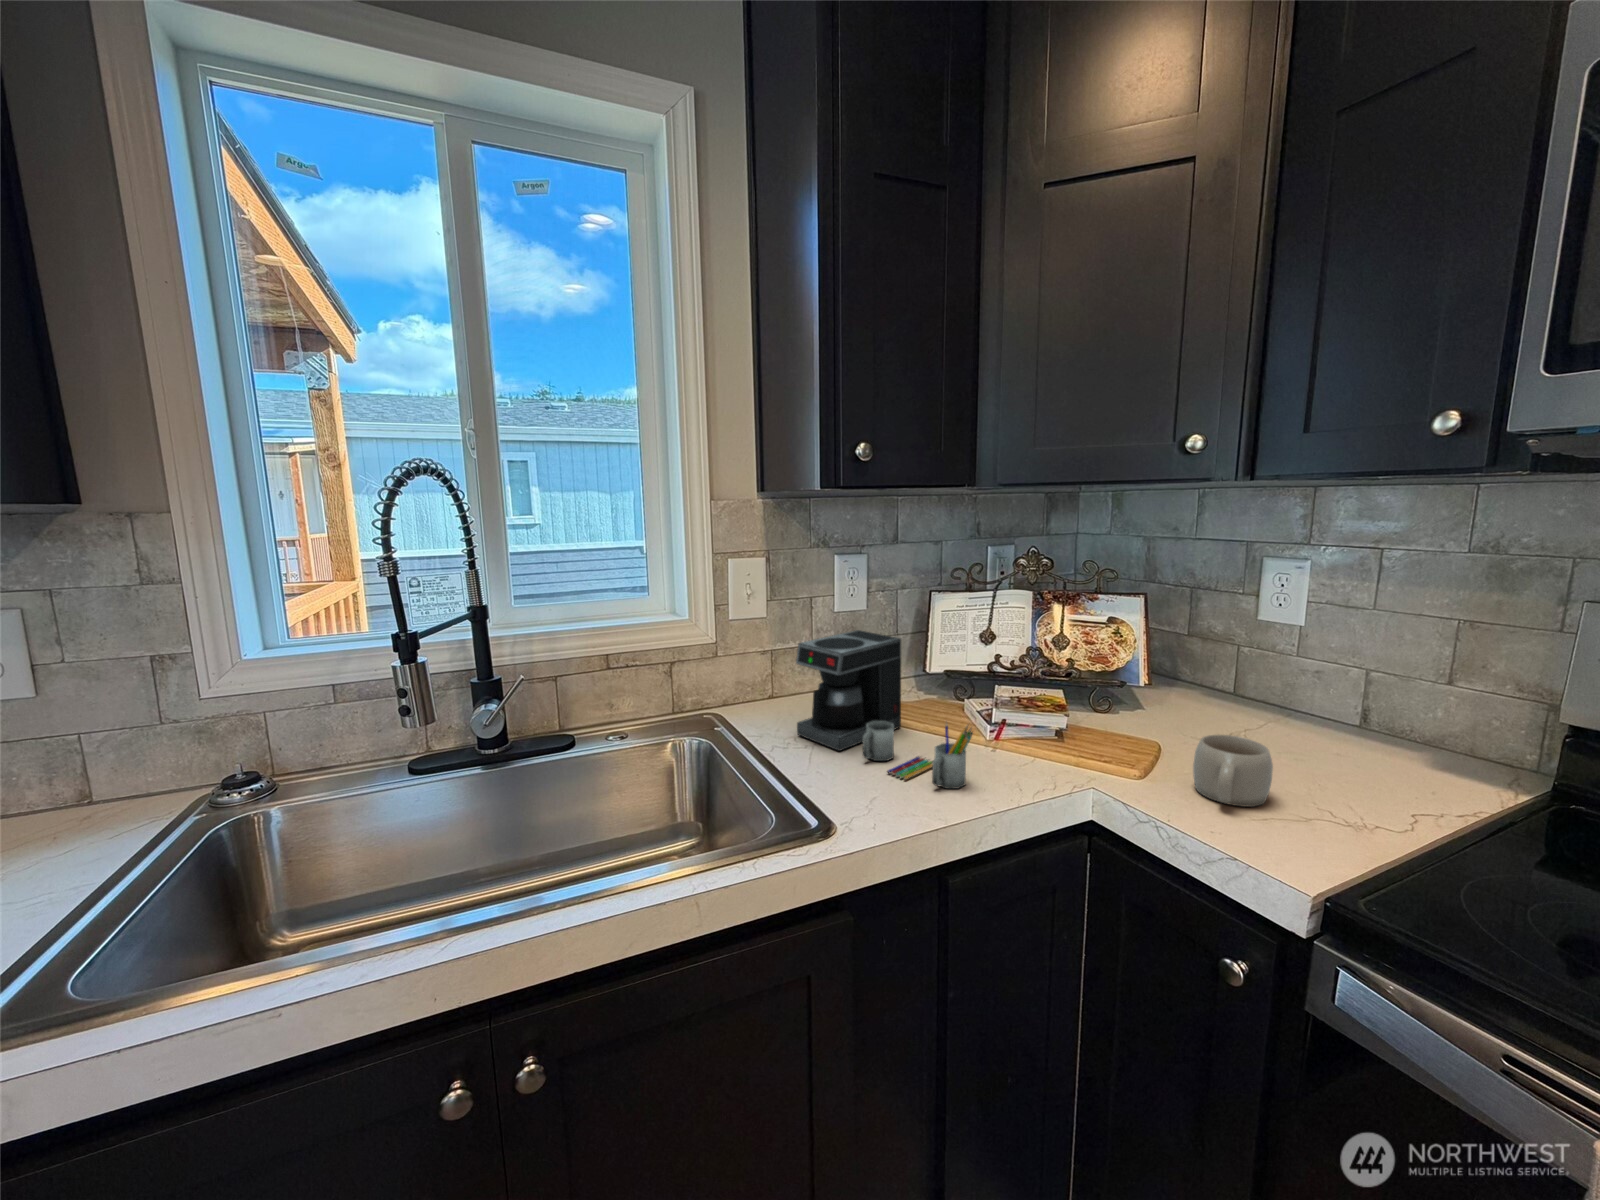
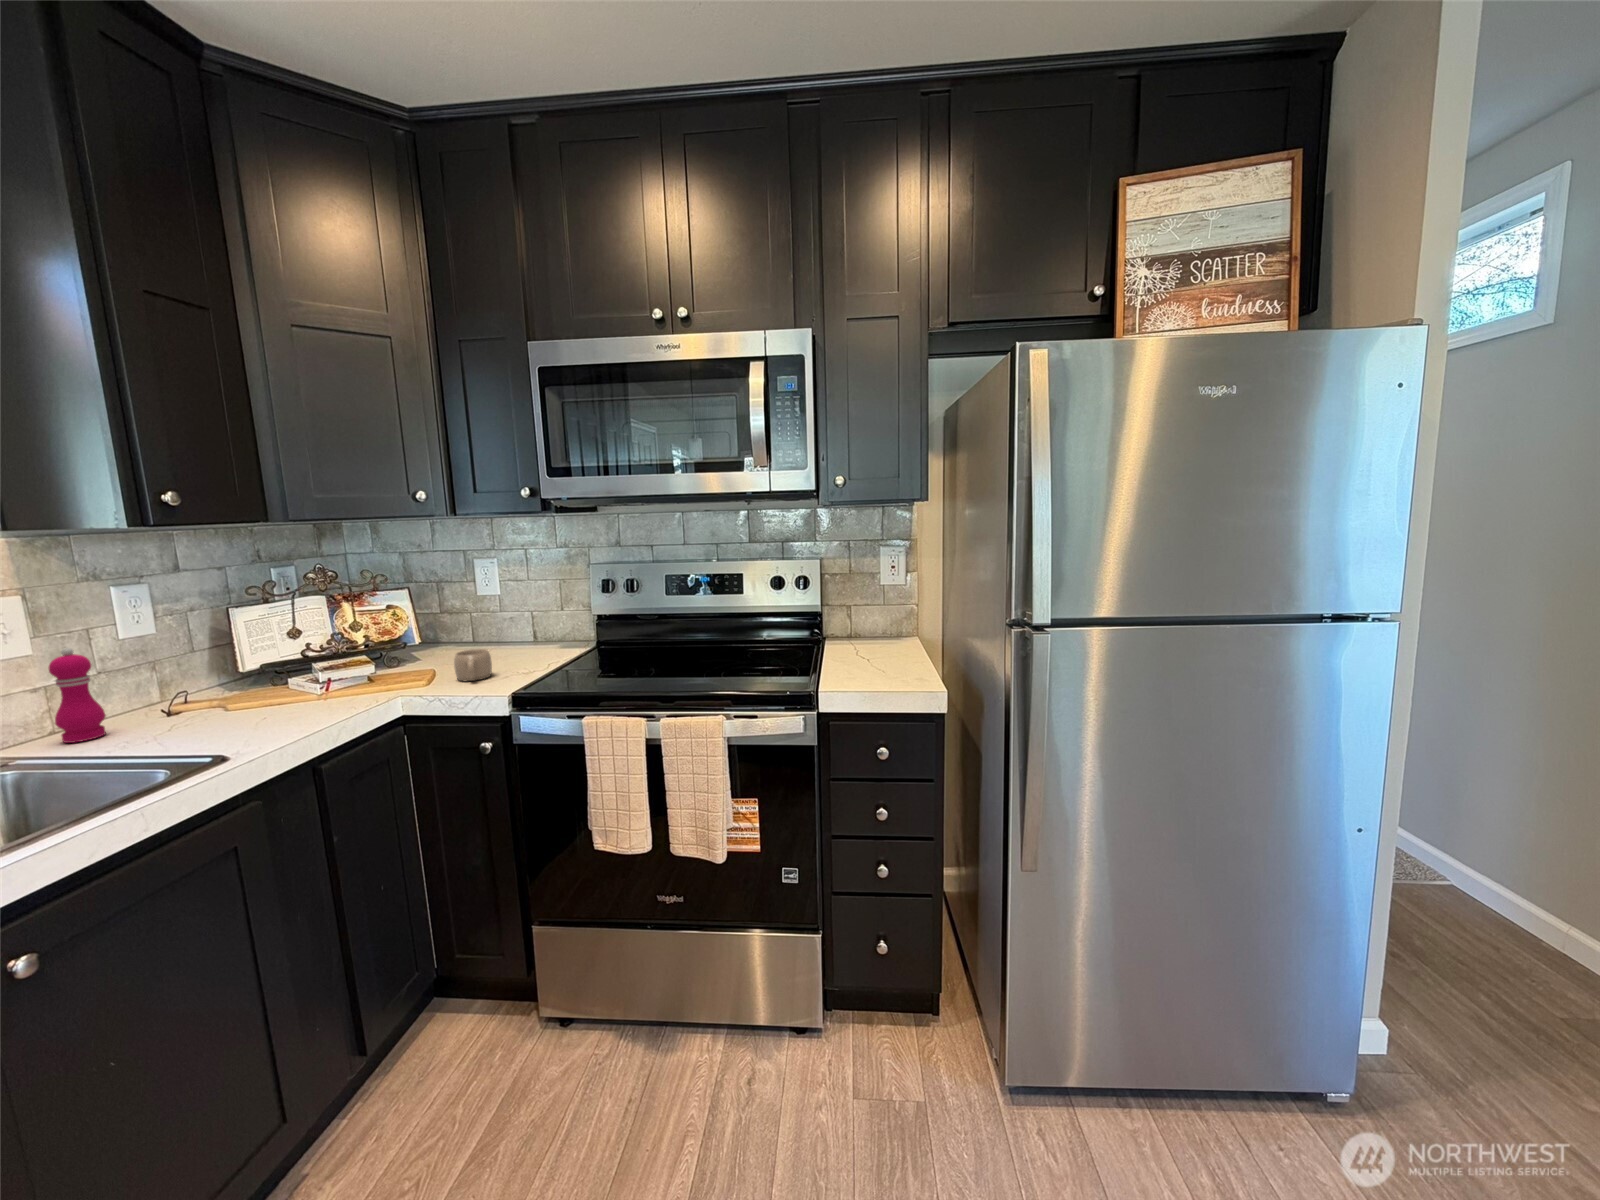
pepper mill: none [760,619,796,722] -> present [49,648,106,743]
coffee maker: present [796,630,973,789] -> none [116,641,319,738]

